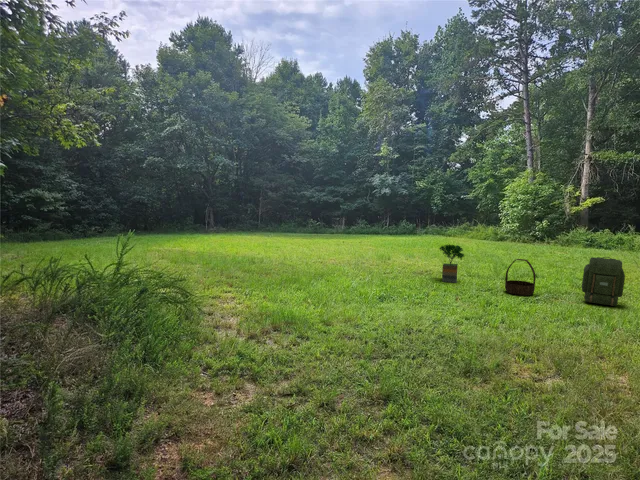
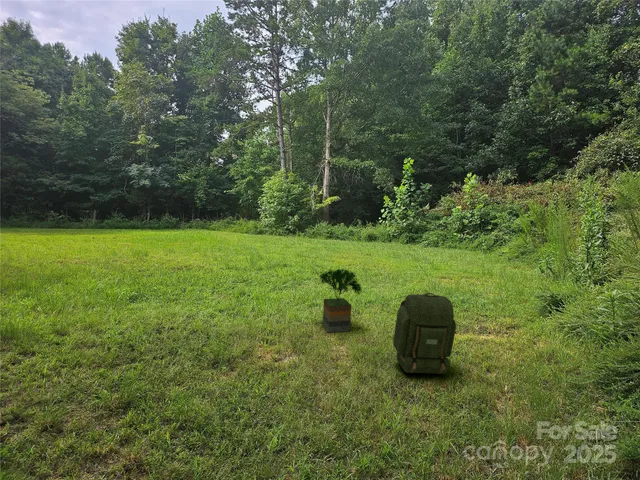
potted tree: present [440,244,464,283] -> present [320,269,362,332]
basket: present [505,259,536,296] -> none [277,303,327,375]

